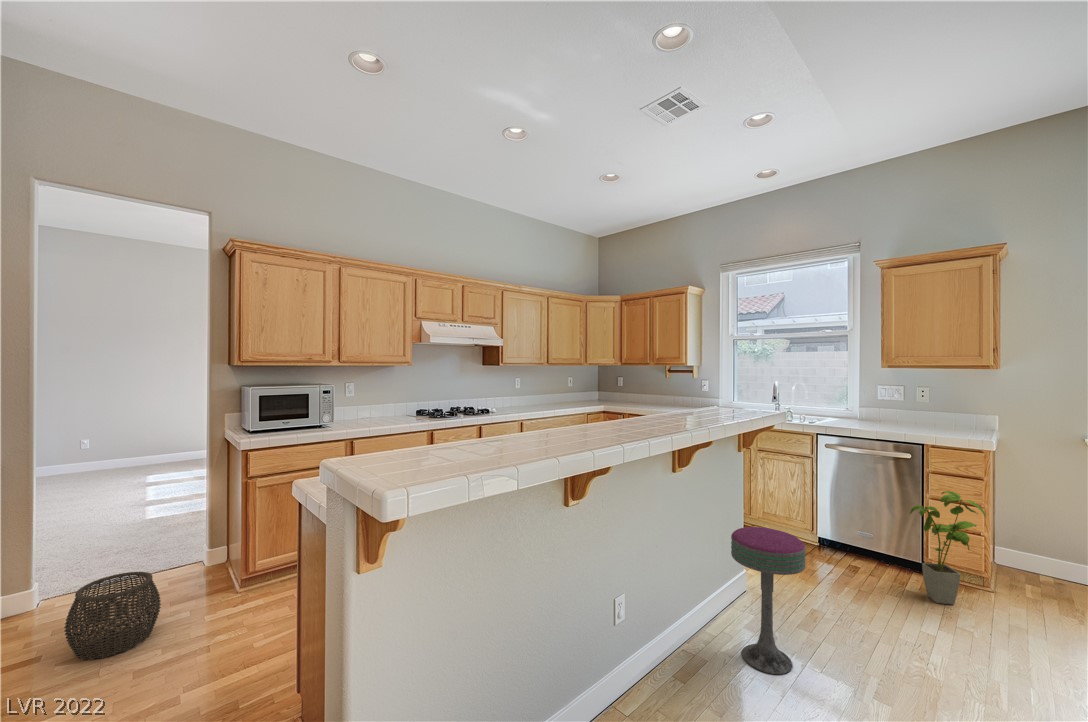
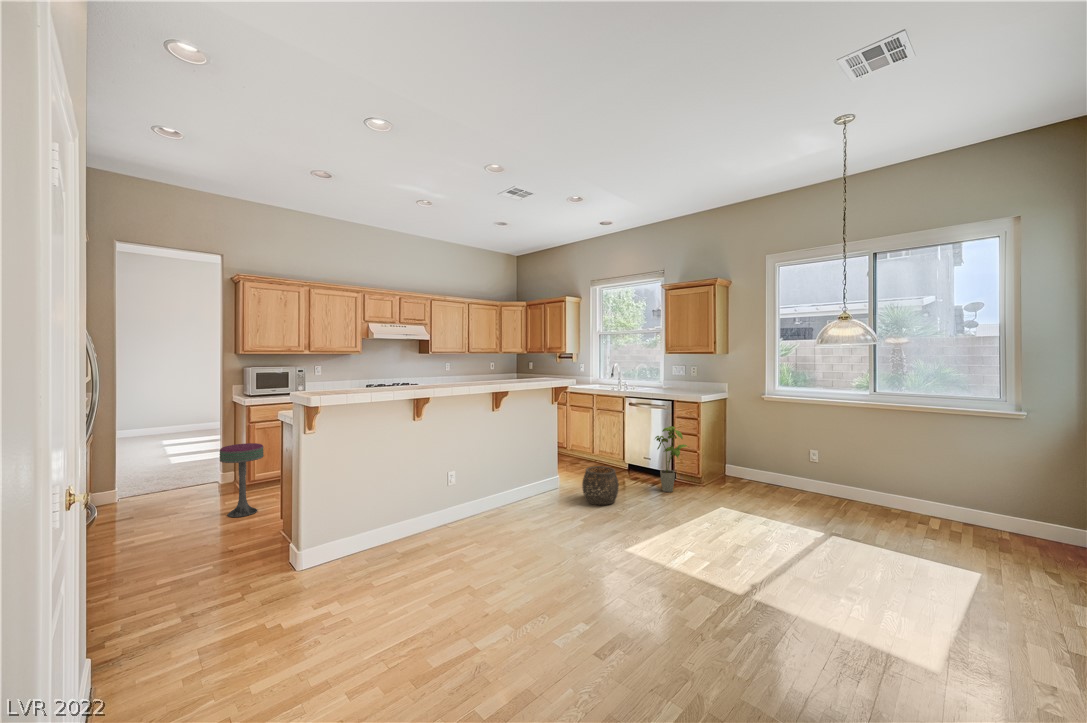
bar stool: present [731,527,806,674] -> present [220,443,264,517]
woven basket: present [64,572,161,660] -> present [582,466,619,505]

